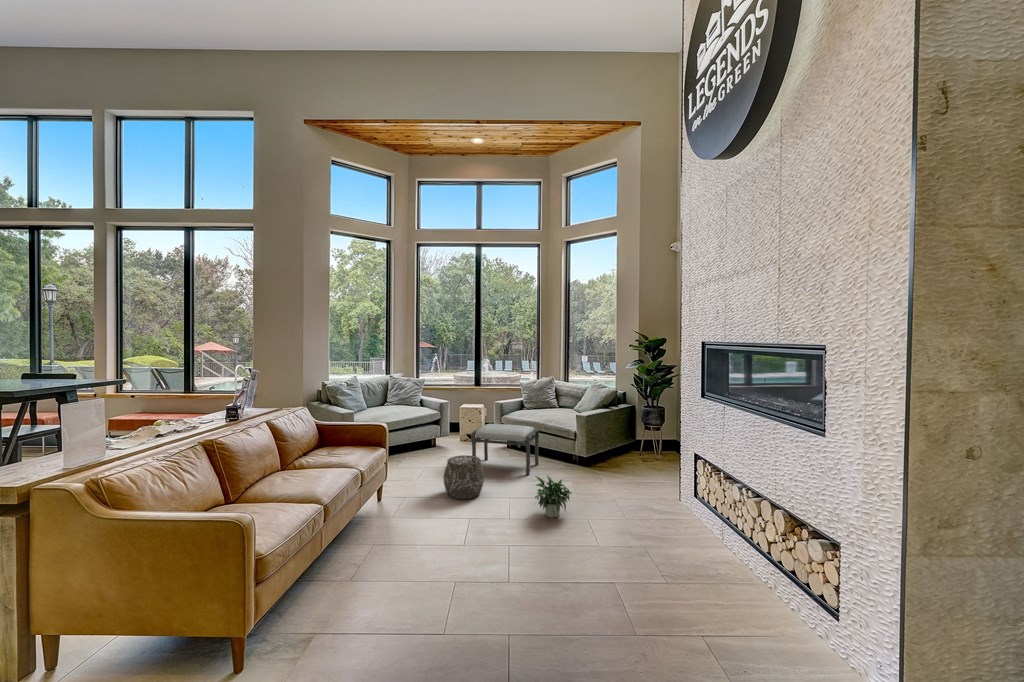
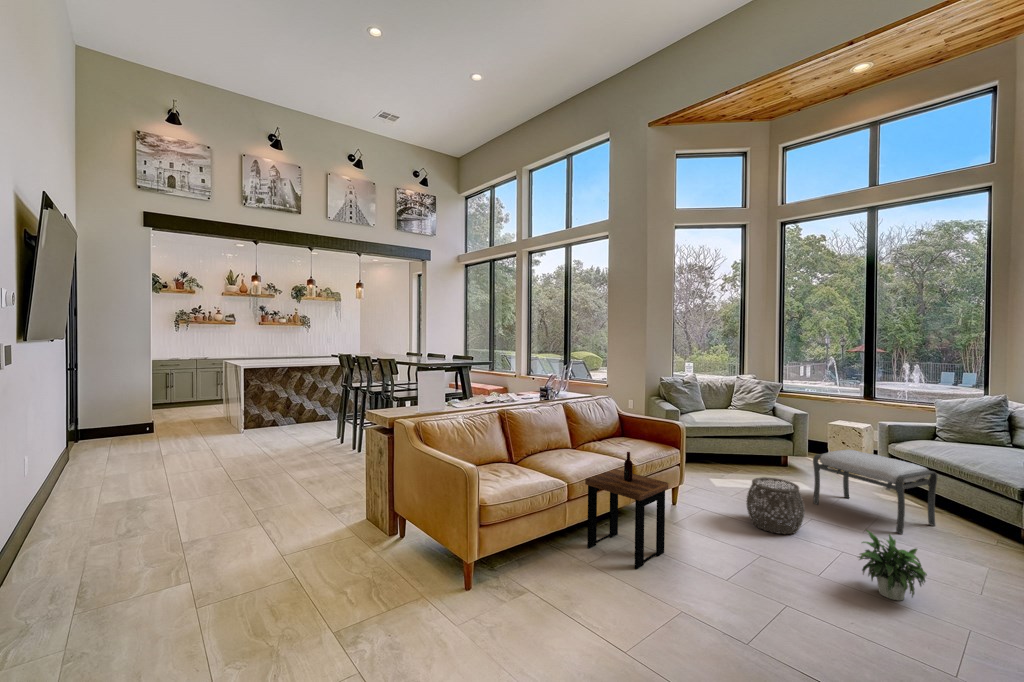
side table: none [336,458,412,570] -> present [585,452,668,569]

